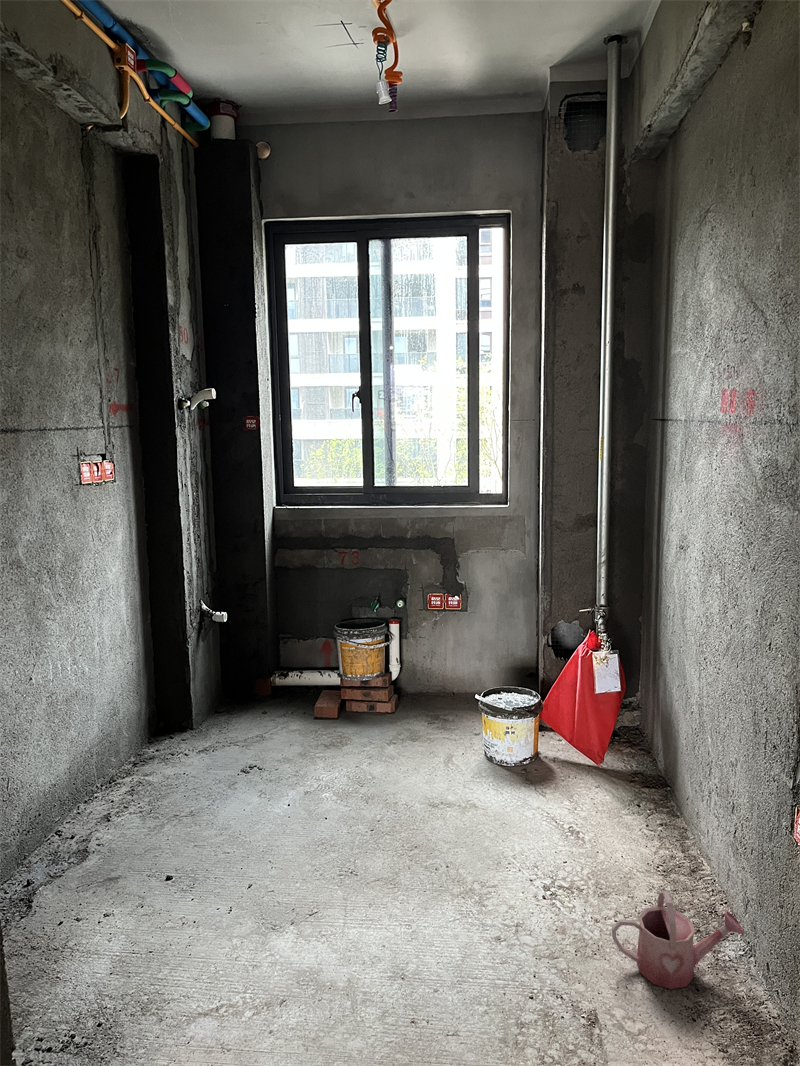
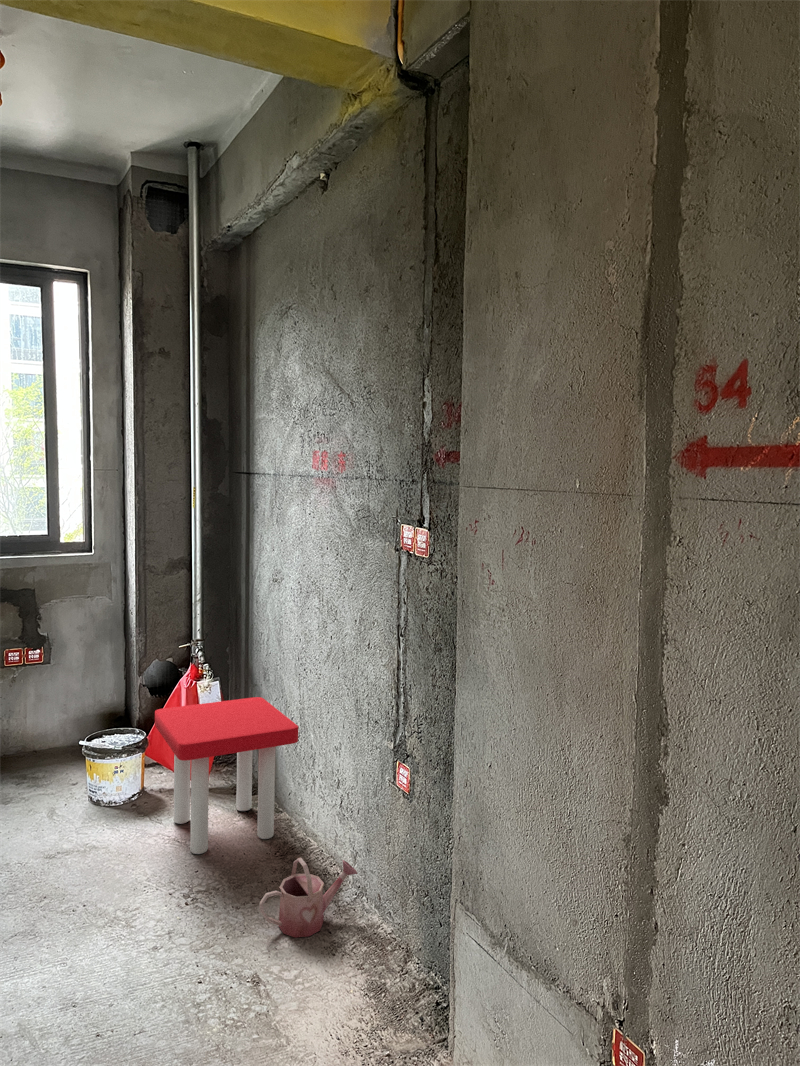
stool: none [540,677,693,846] -> present [155,697,298,854]

